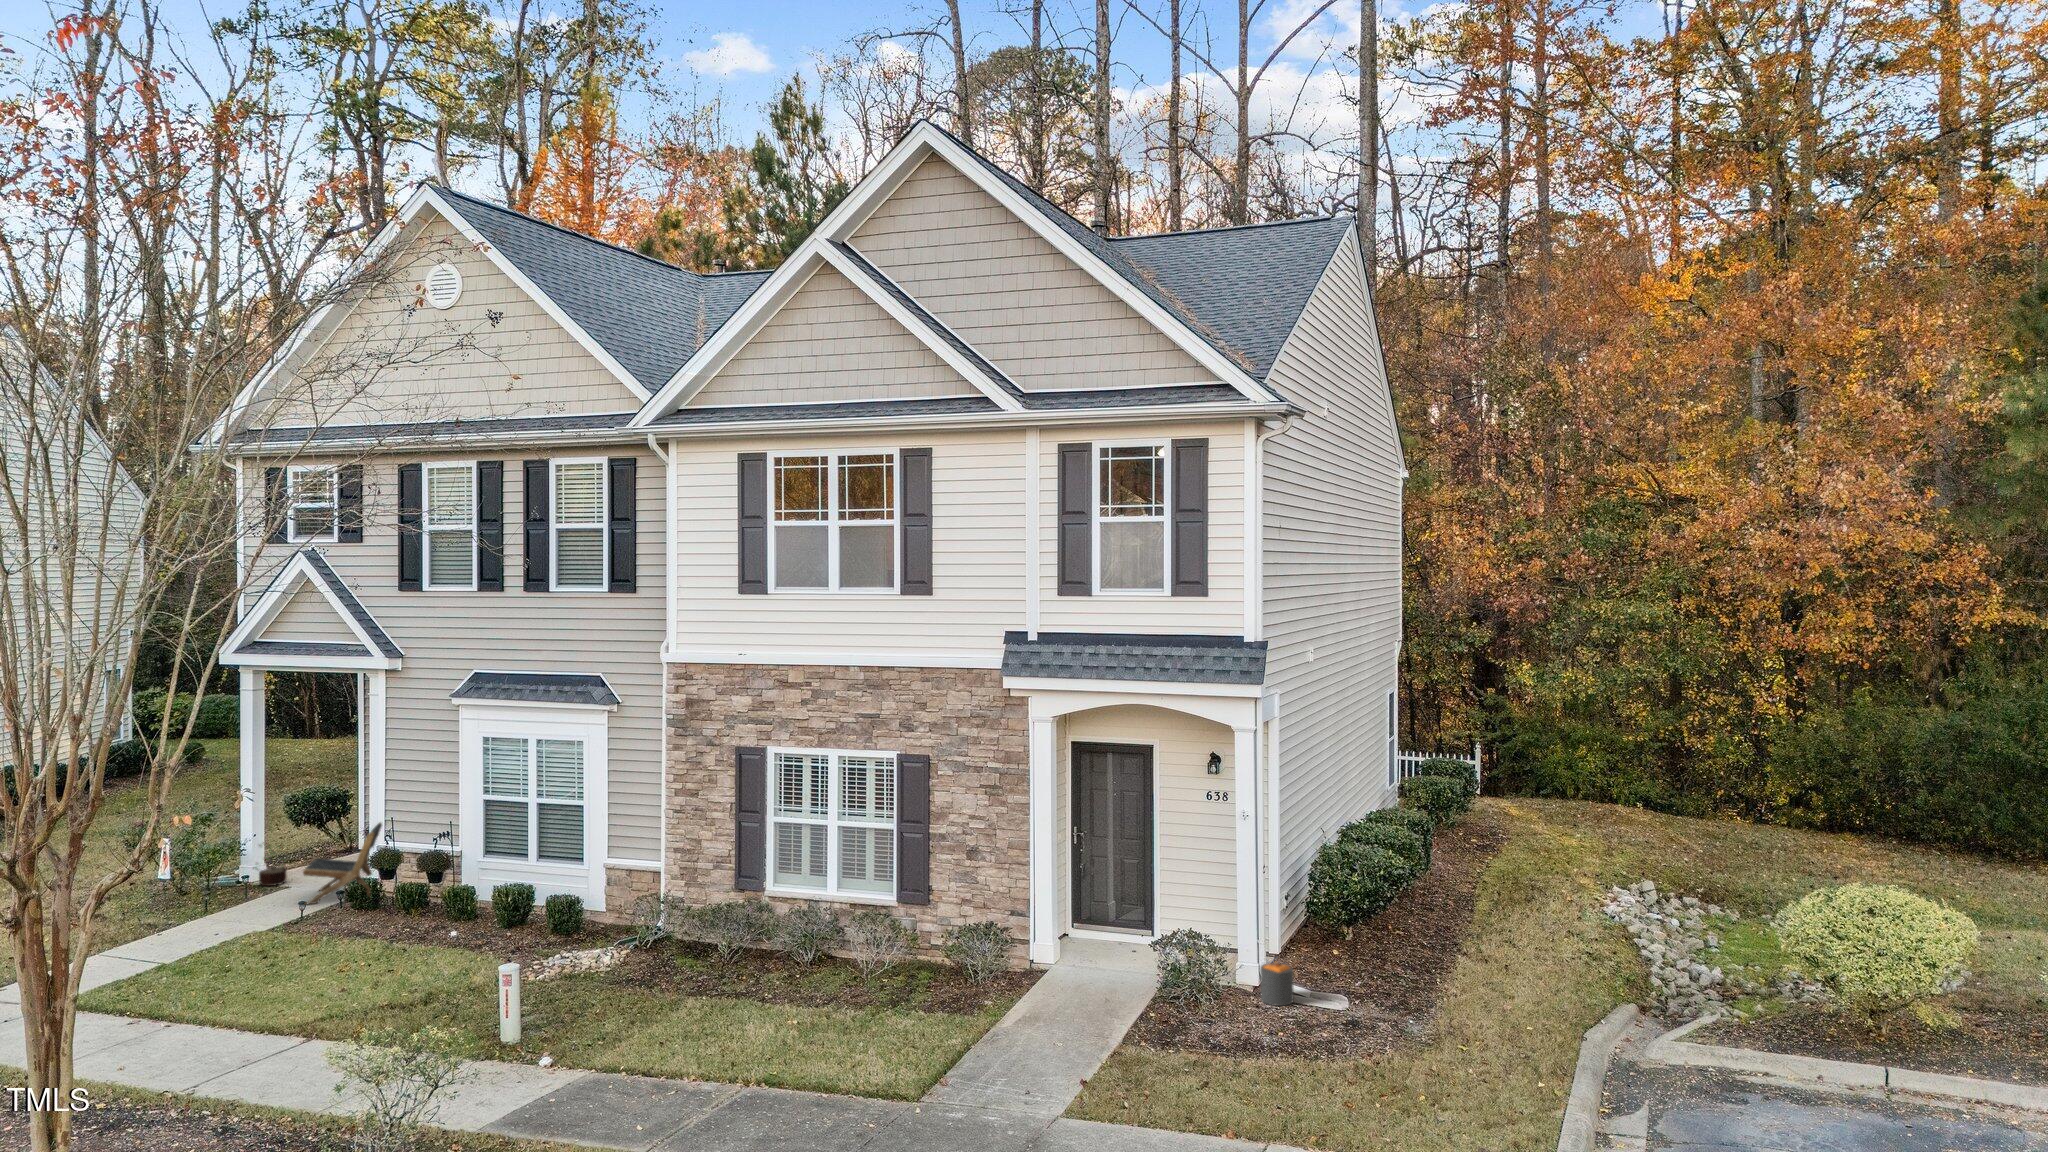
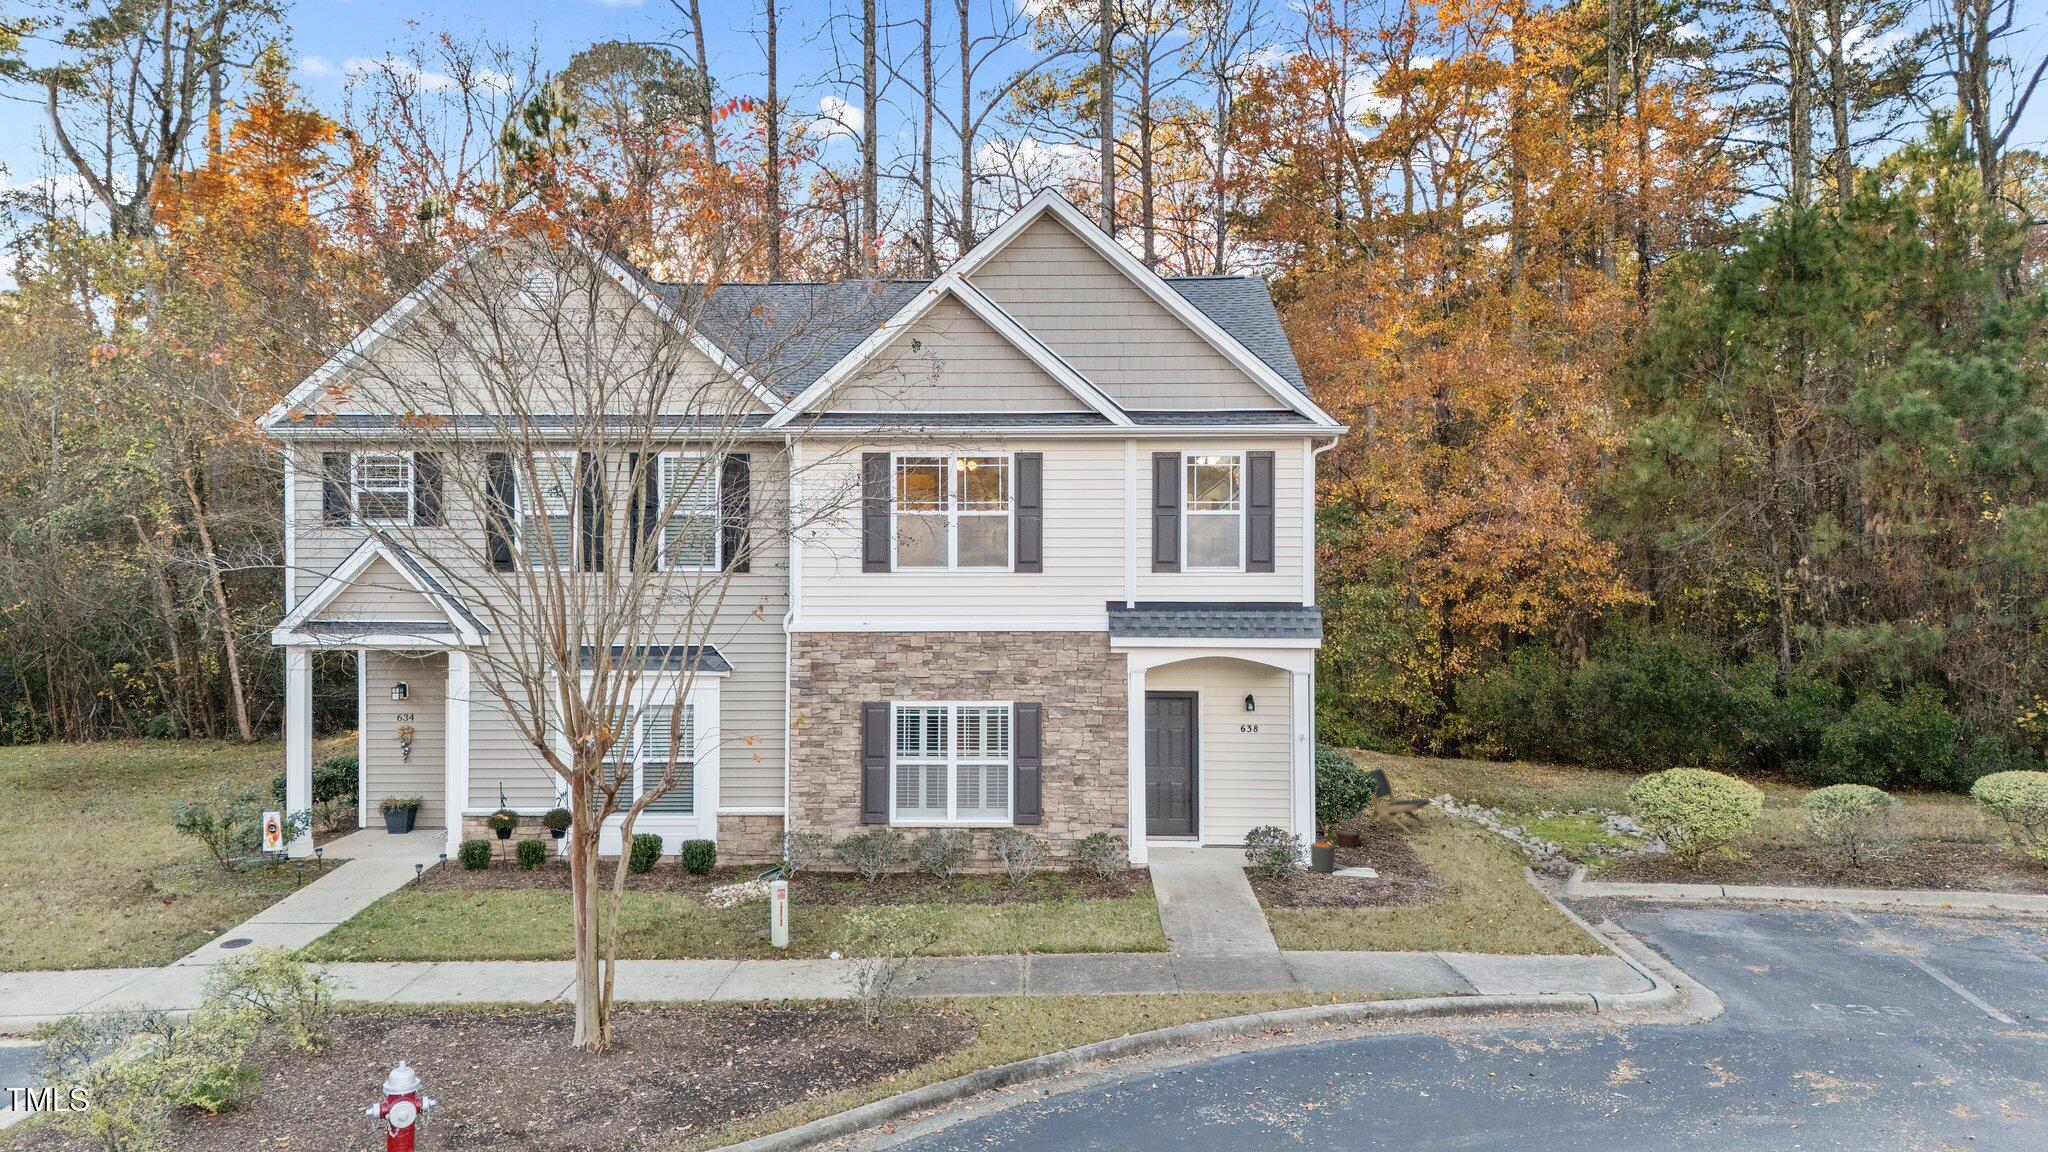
lounge chair: present [303,823,382,905] -> present [1364,767,1431,834]
decorative plant: present [253,842,287,886] -> present [1336,807,1360,846]

